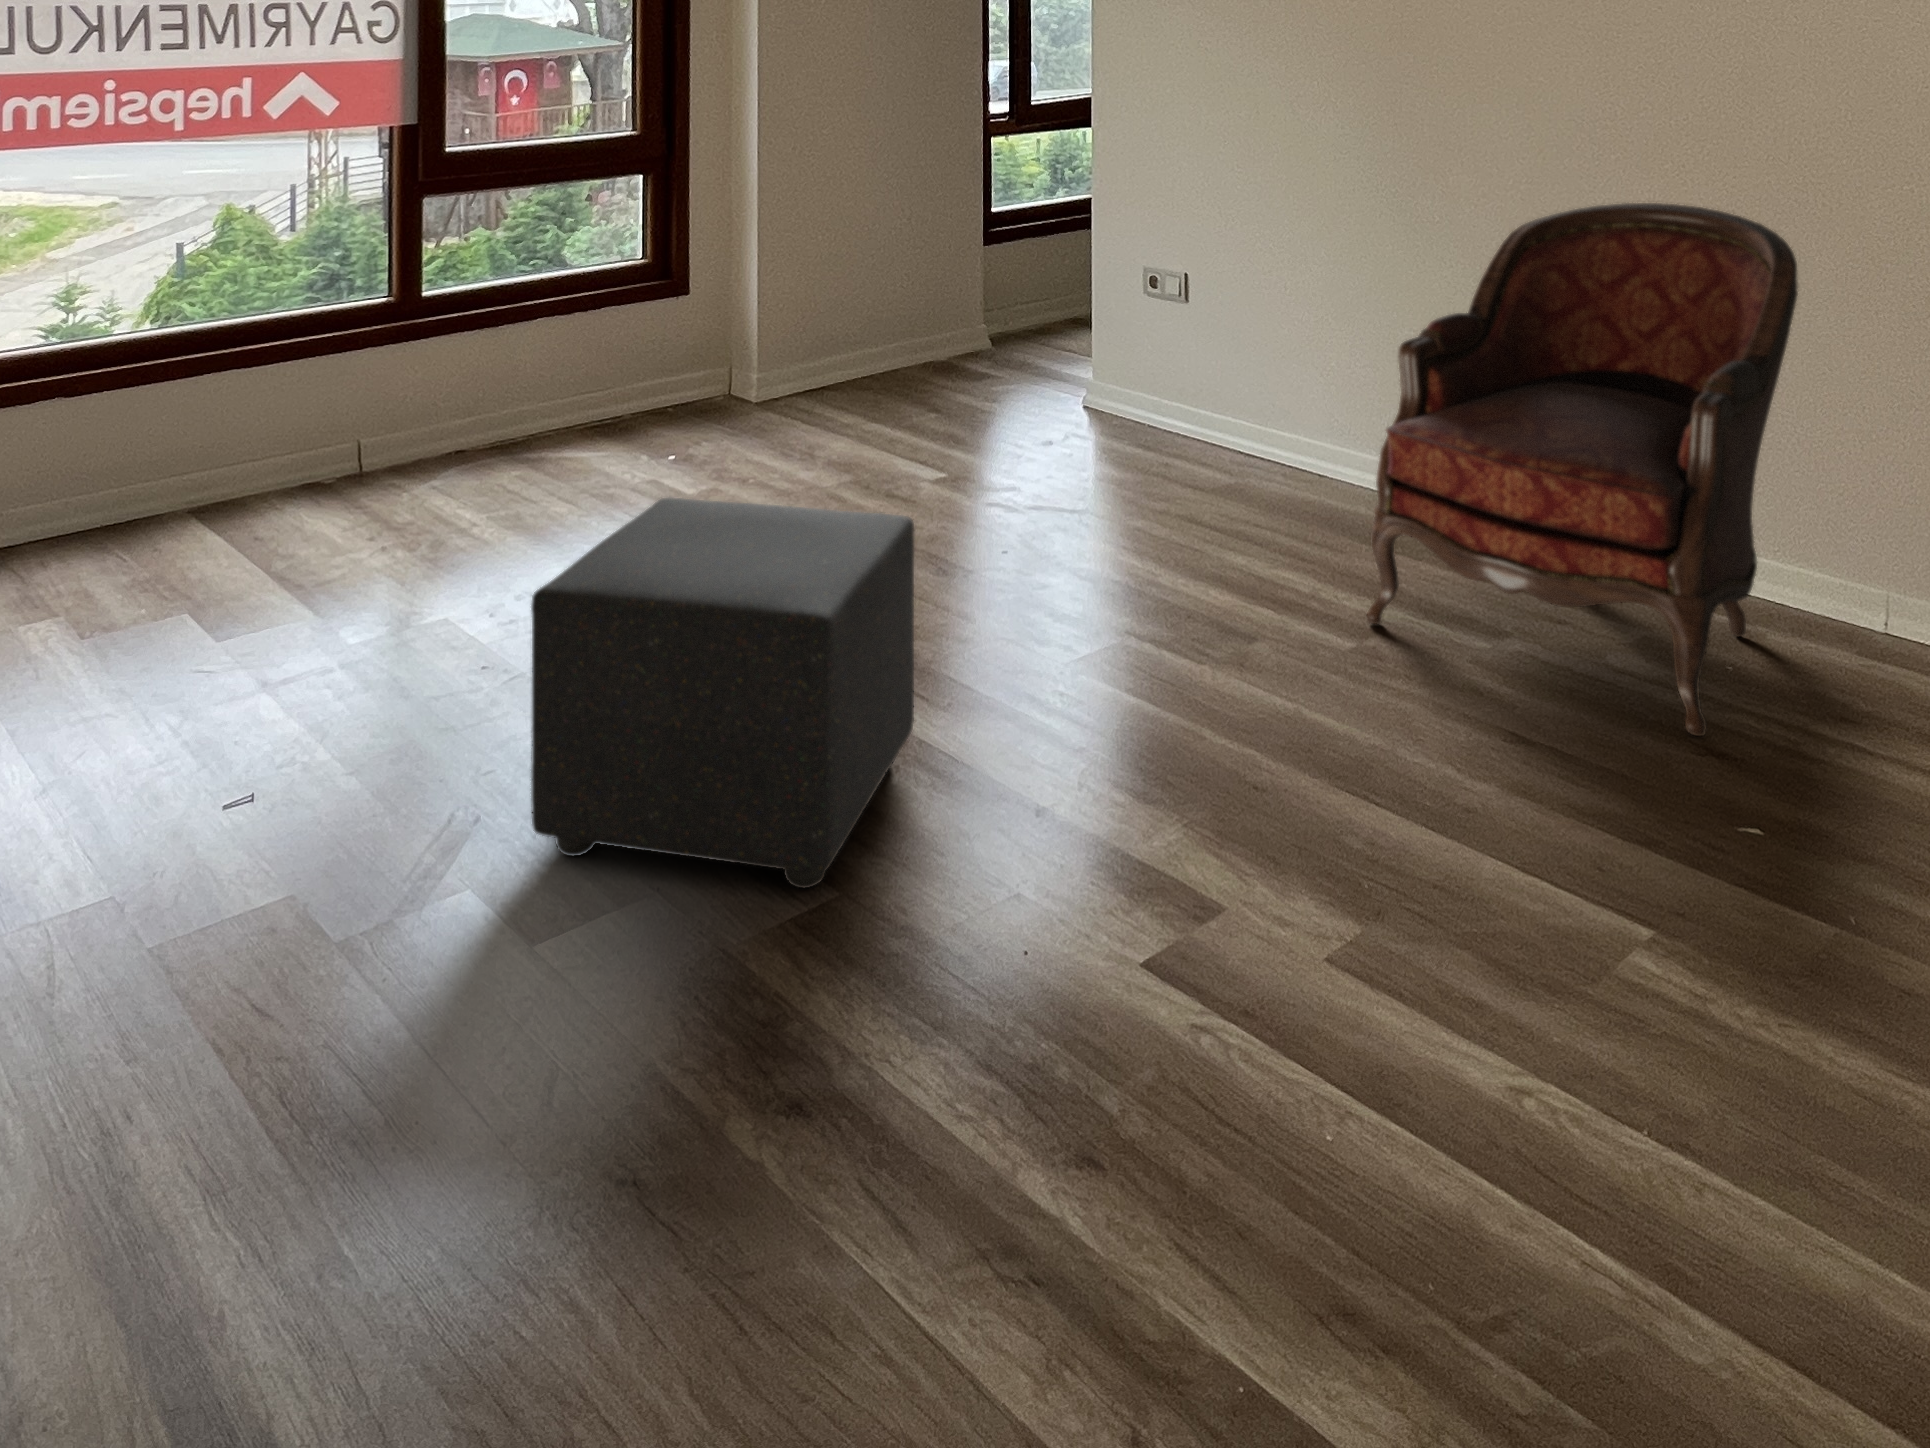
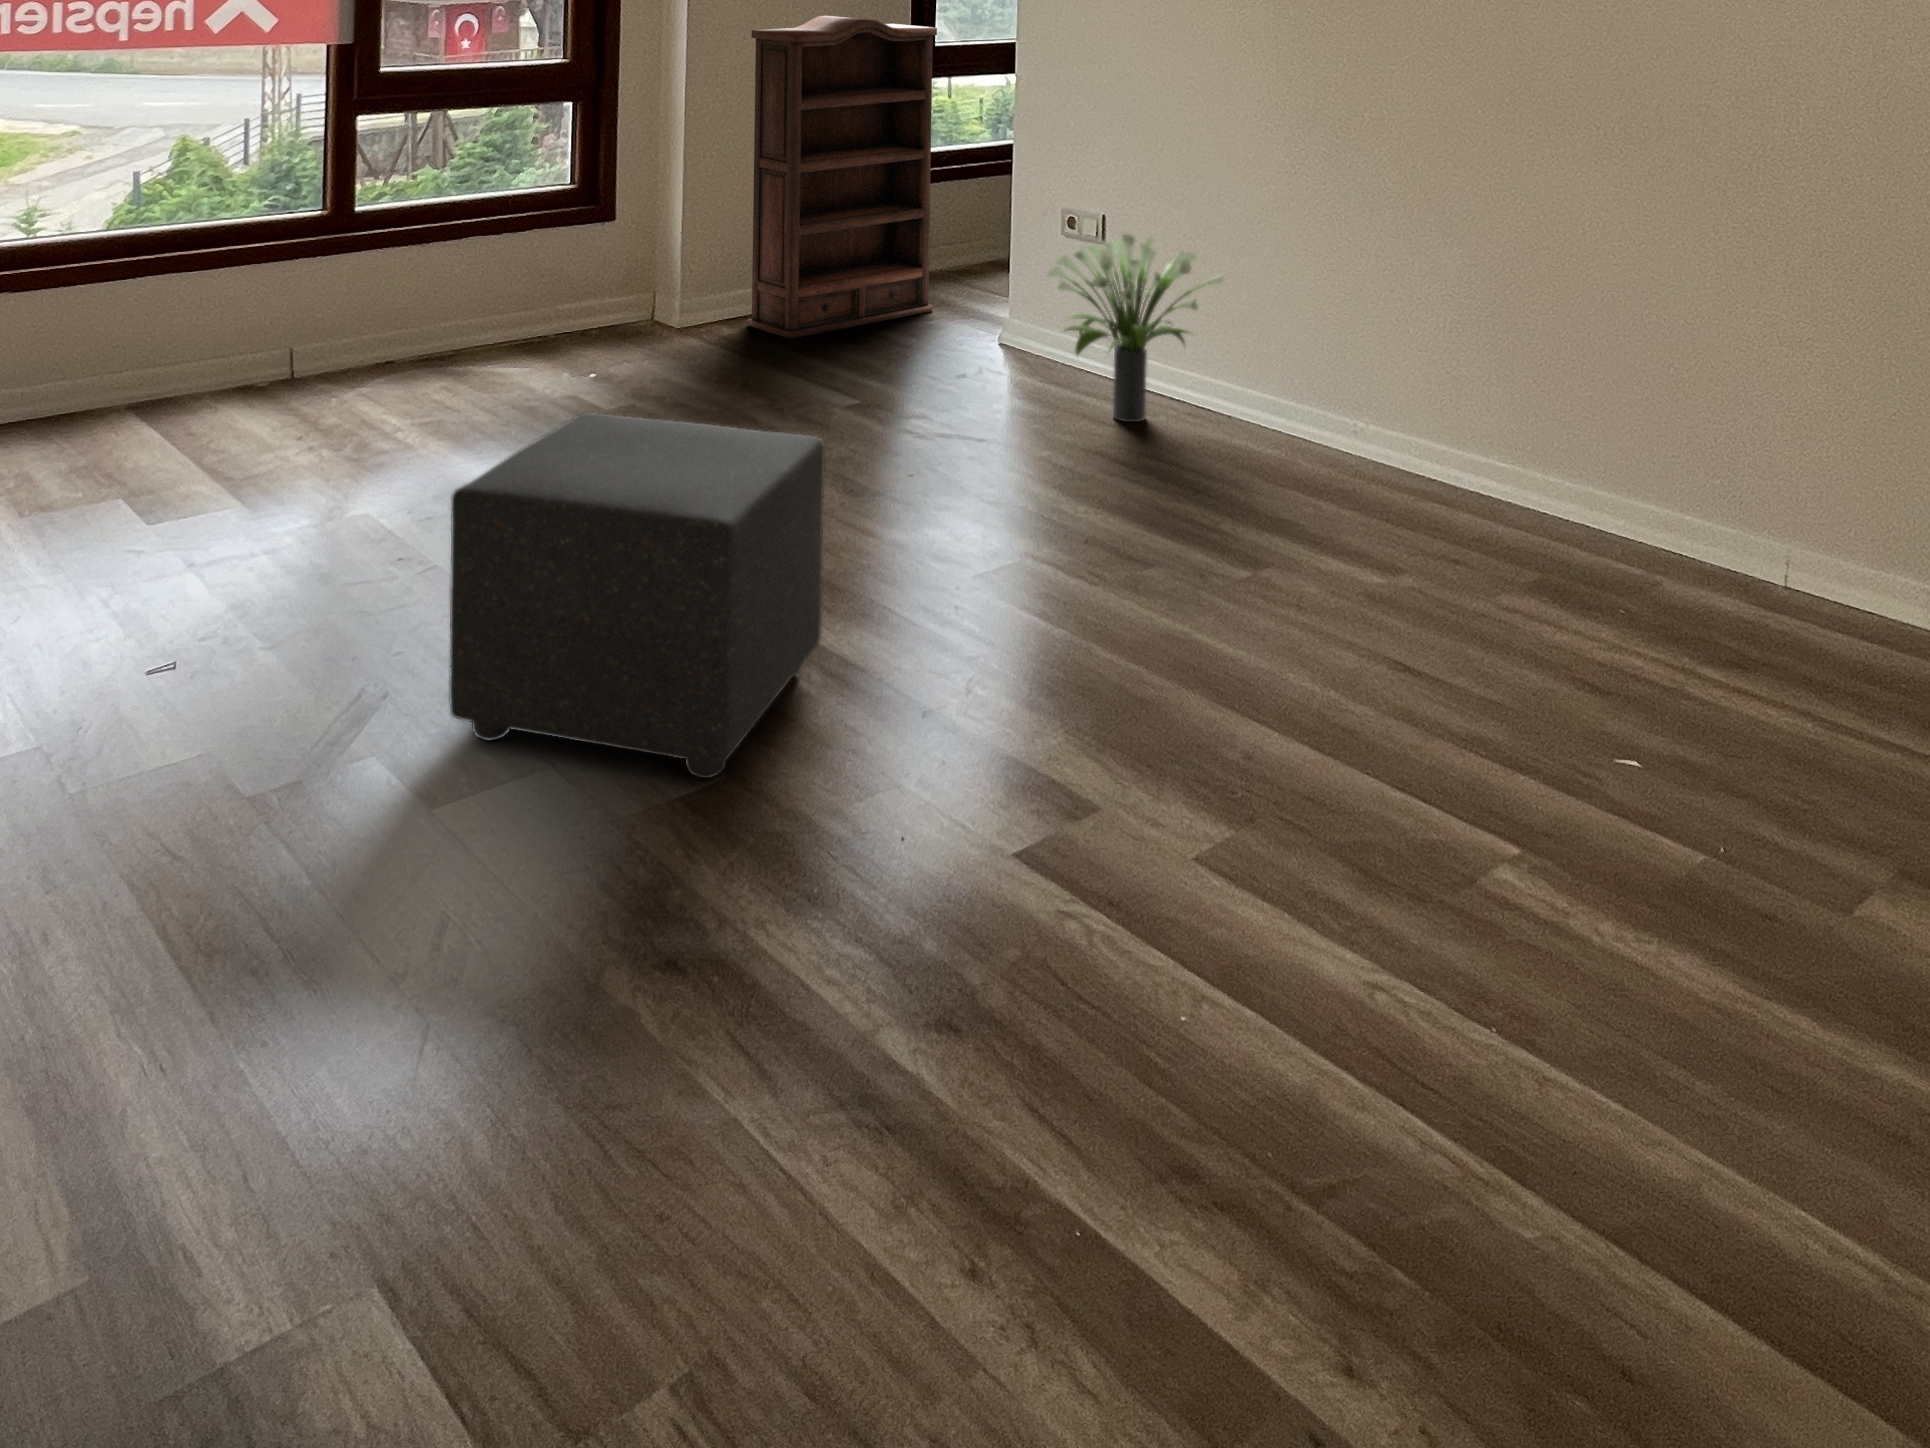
bookshelf: none [807,80,988,402] -> present [747,16,937,339]
armchair: present [1367,203,1798,736] -> none [1285,156,1738,683]
potted plant: none [1108,290,1282,477] -> present [1048,234,1223,422]

